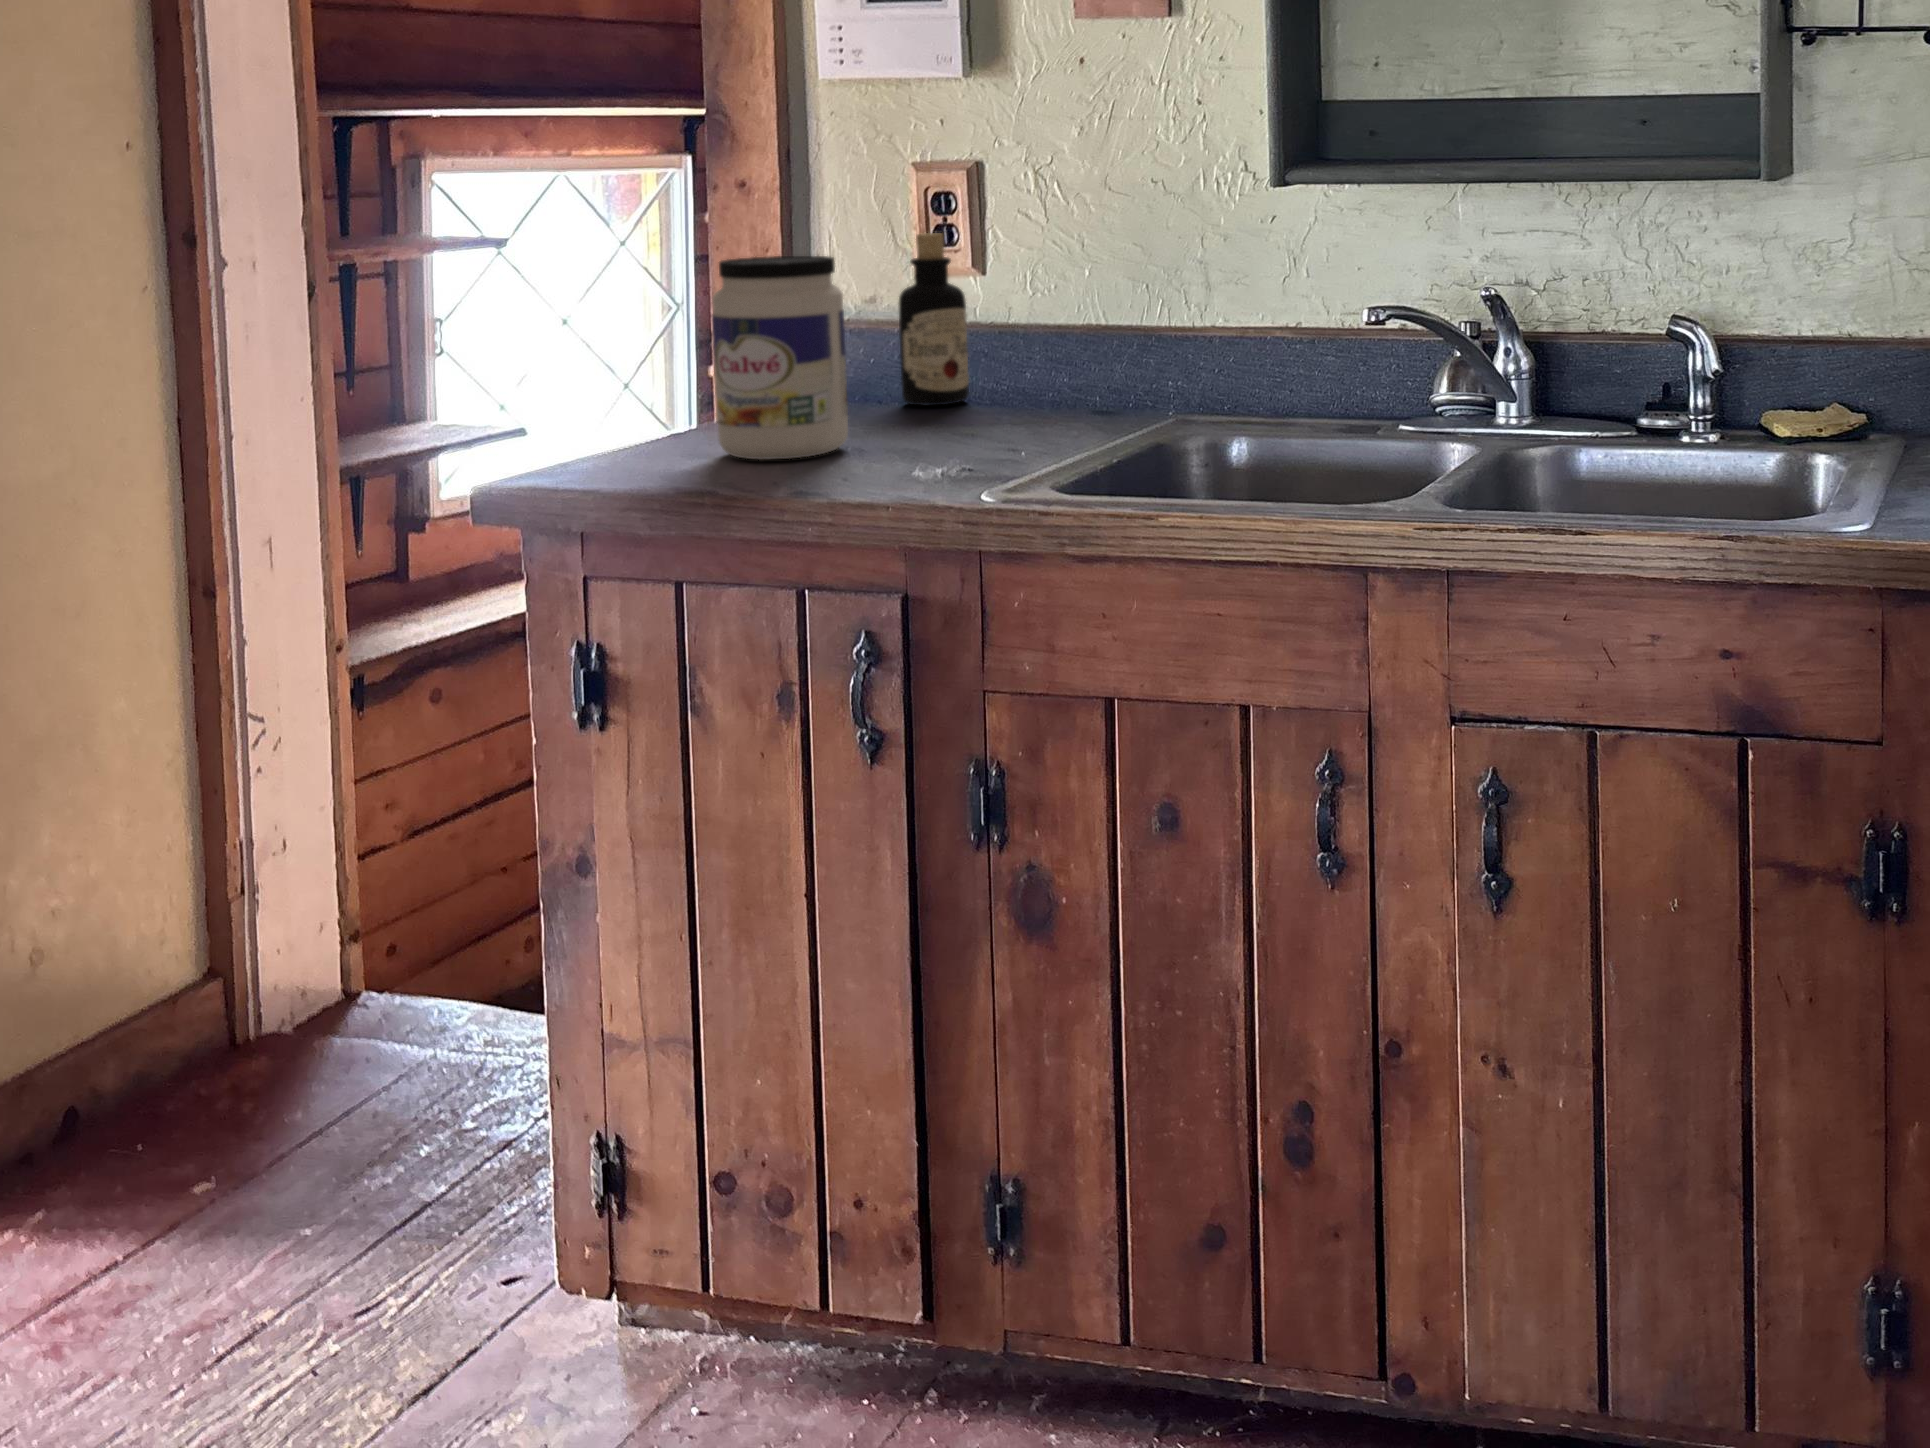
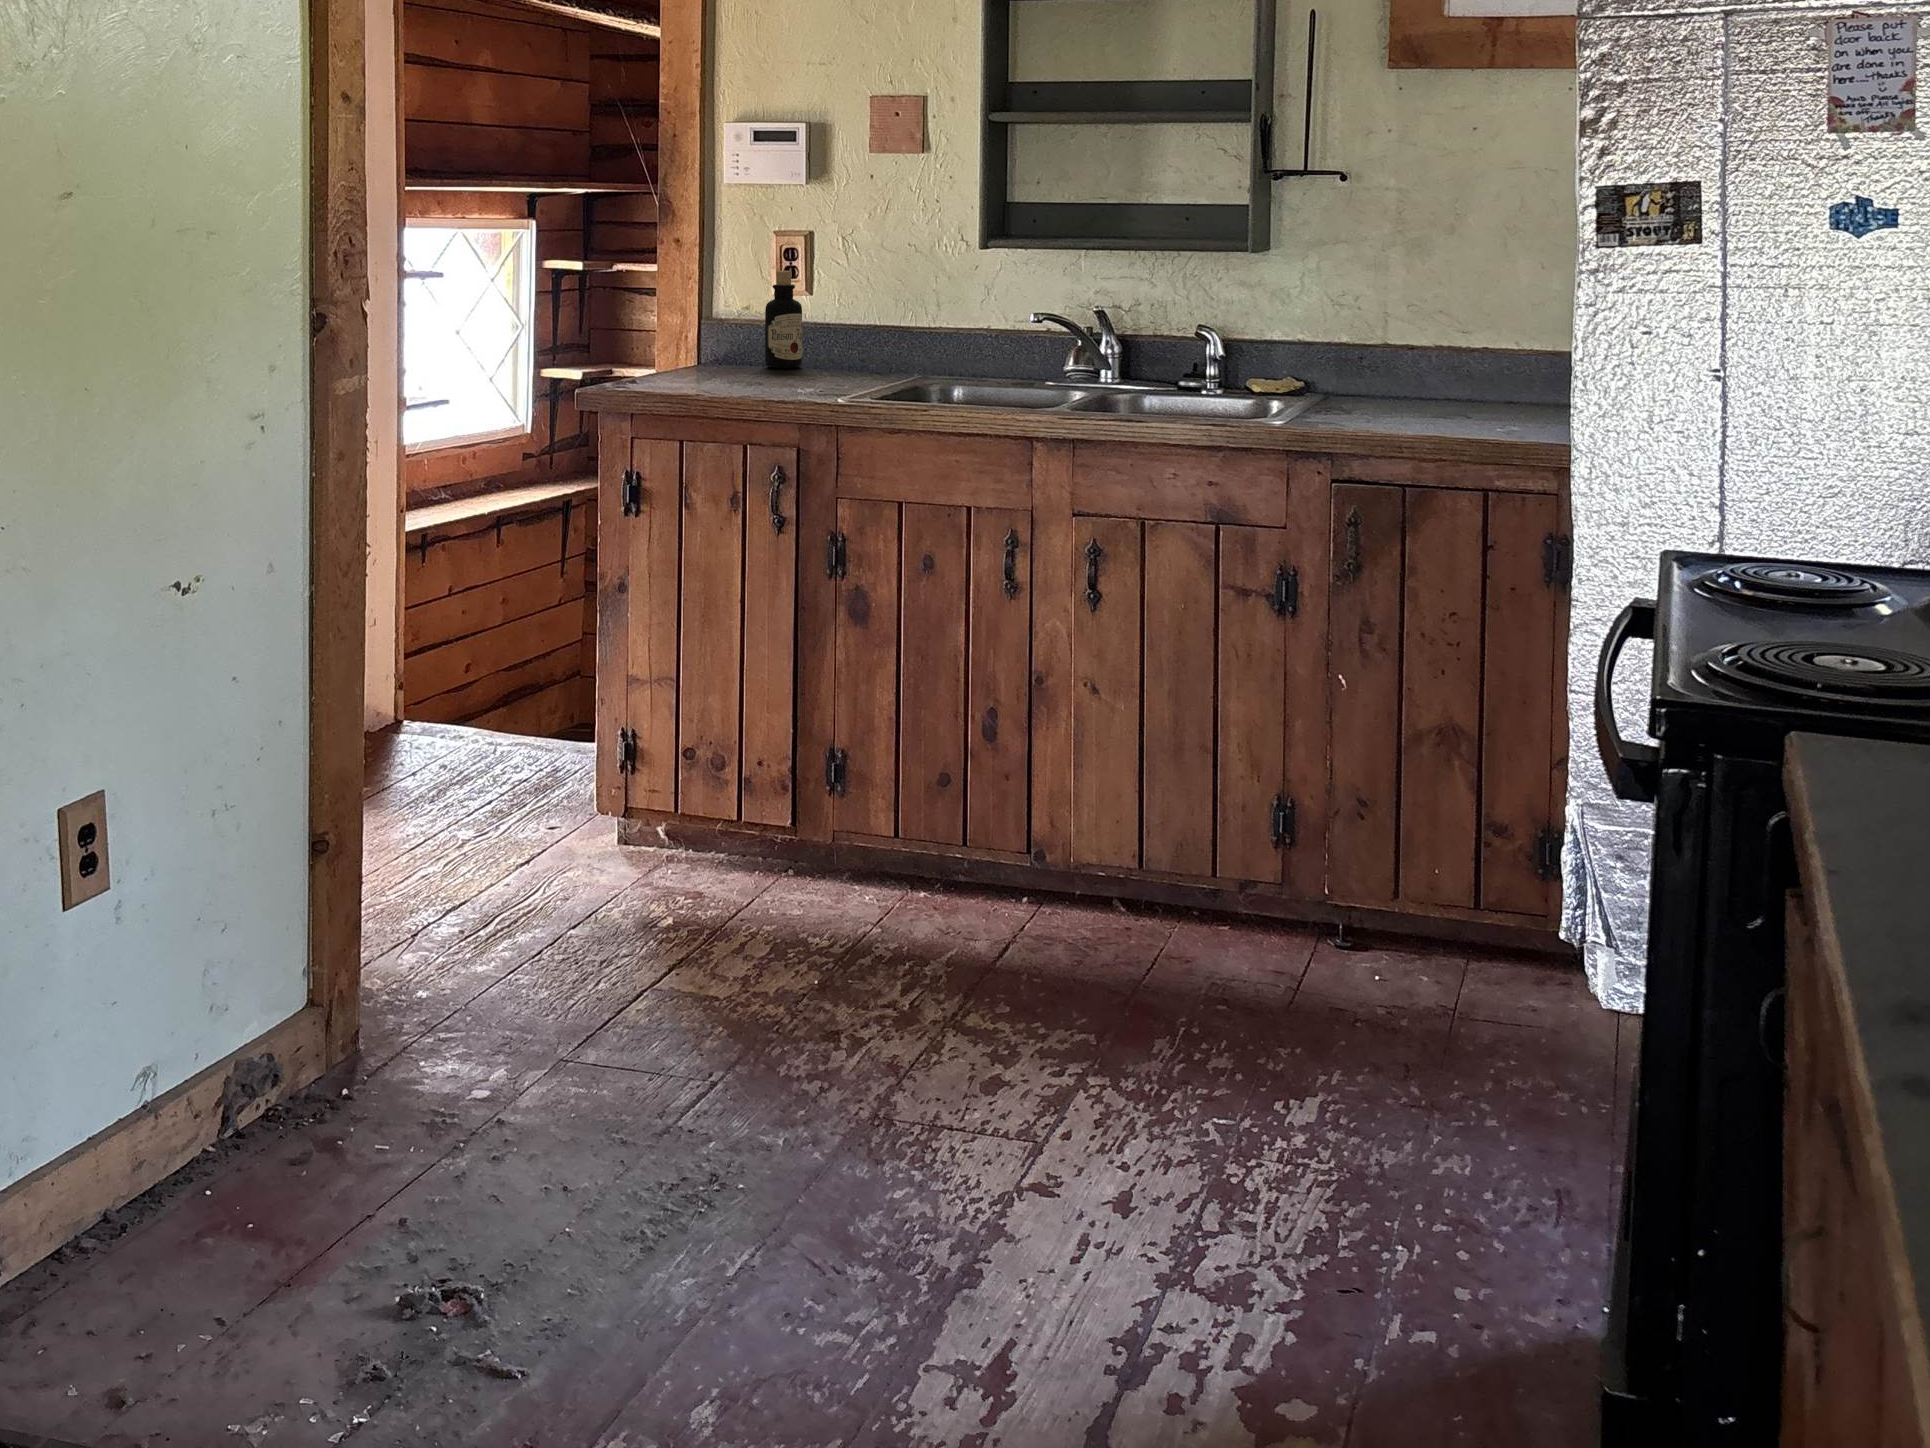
jar: present [712,256,848,460] -> none [687,280,754,386]

